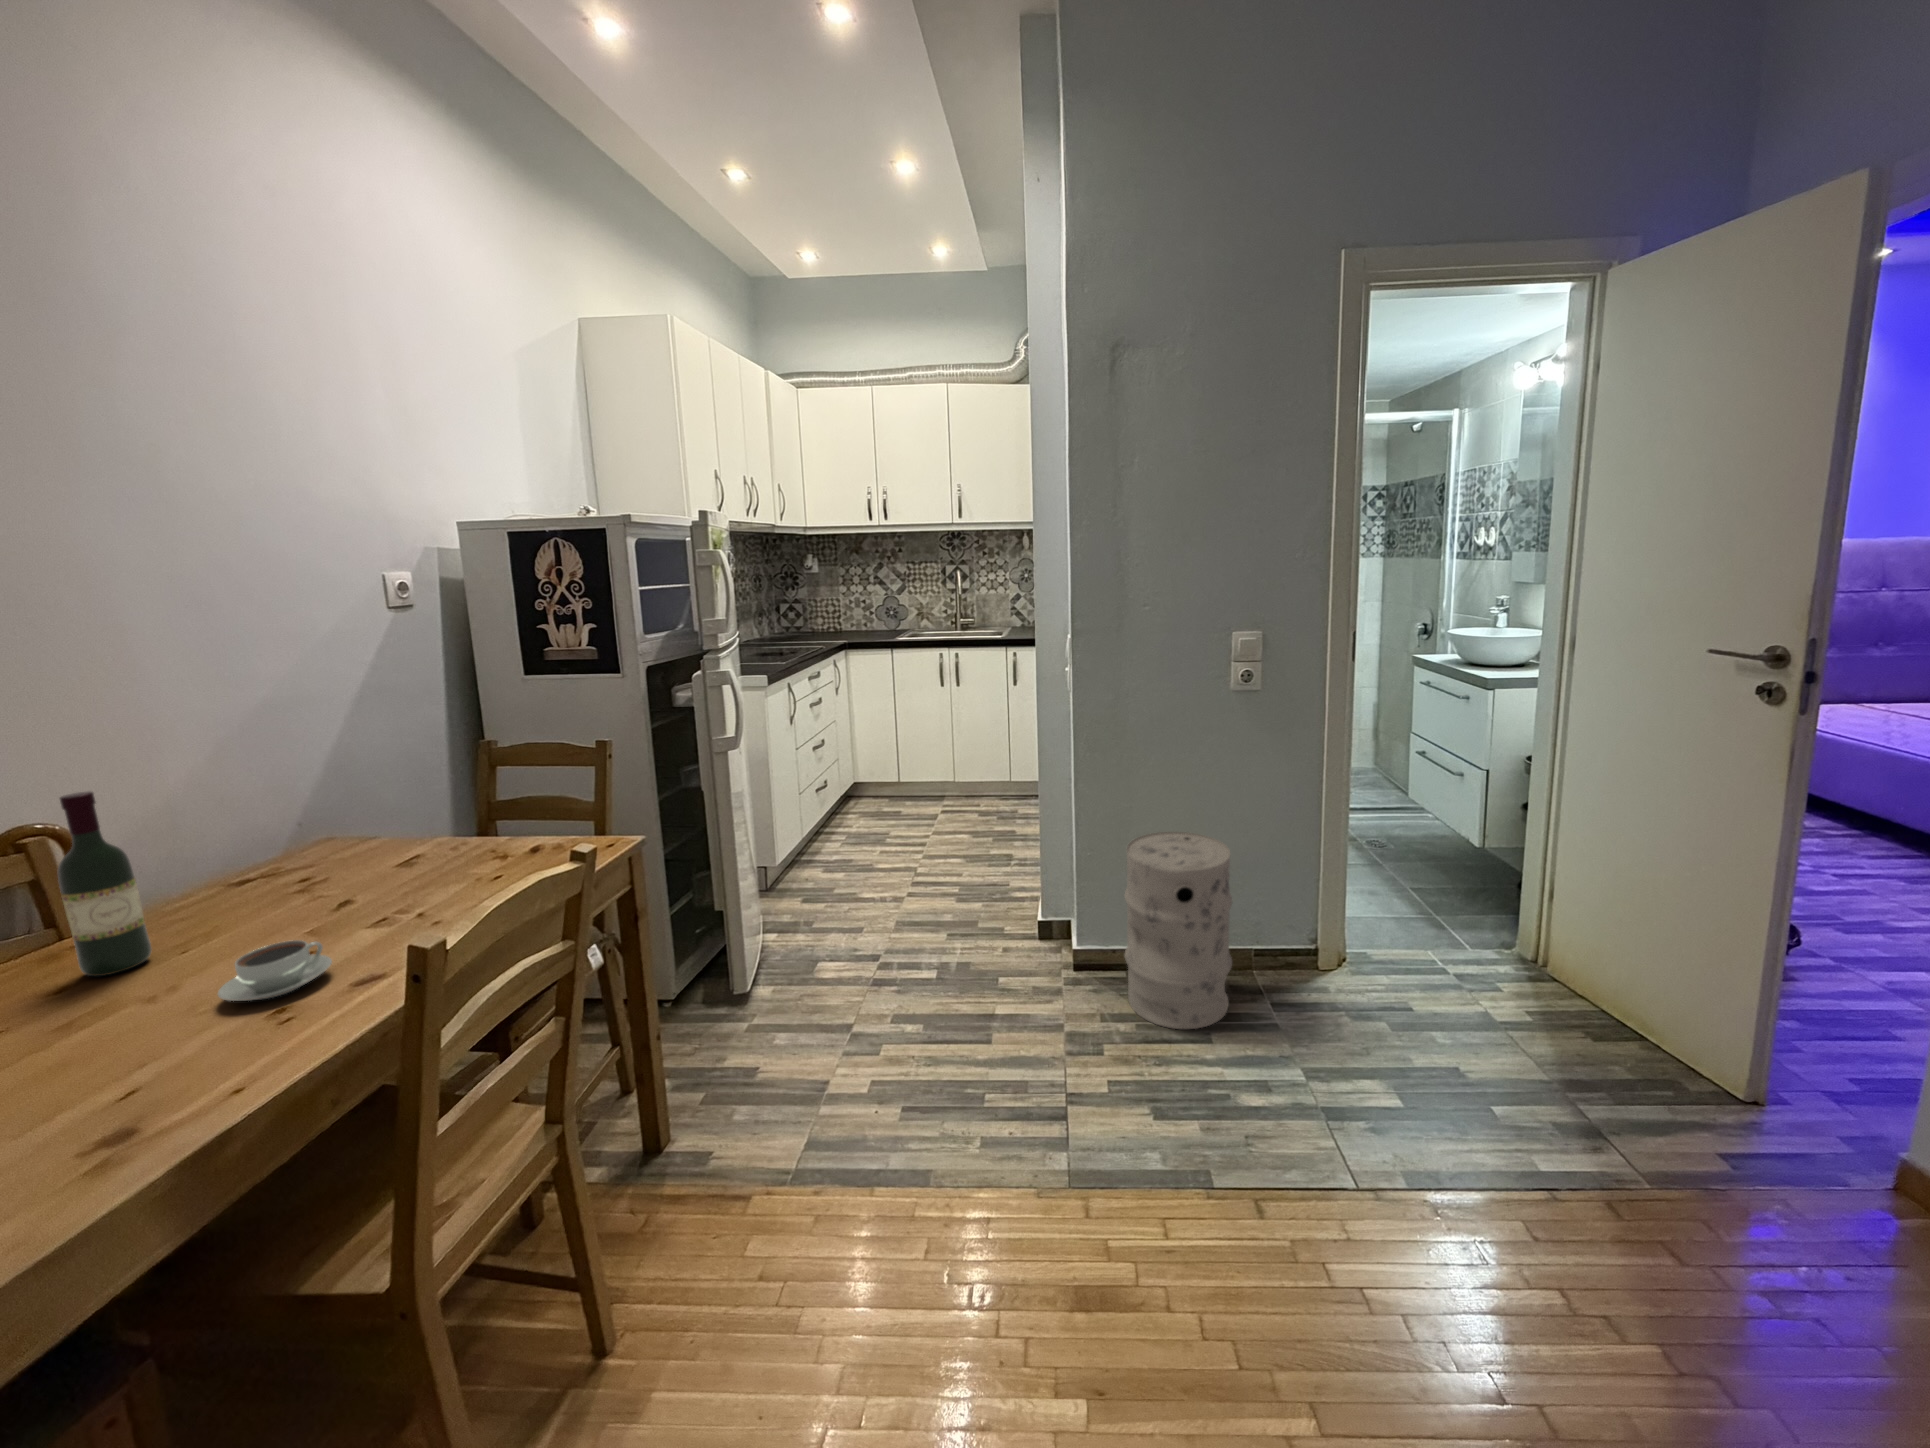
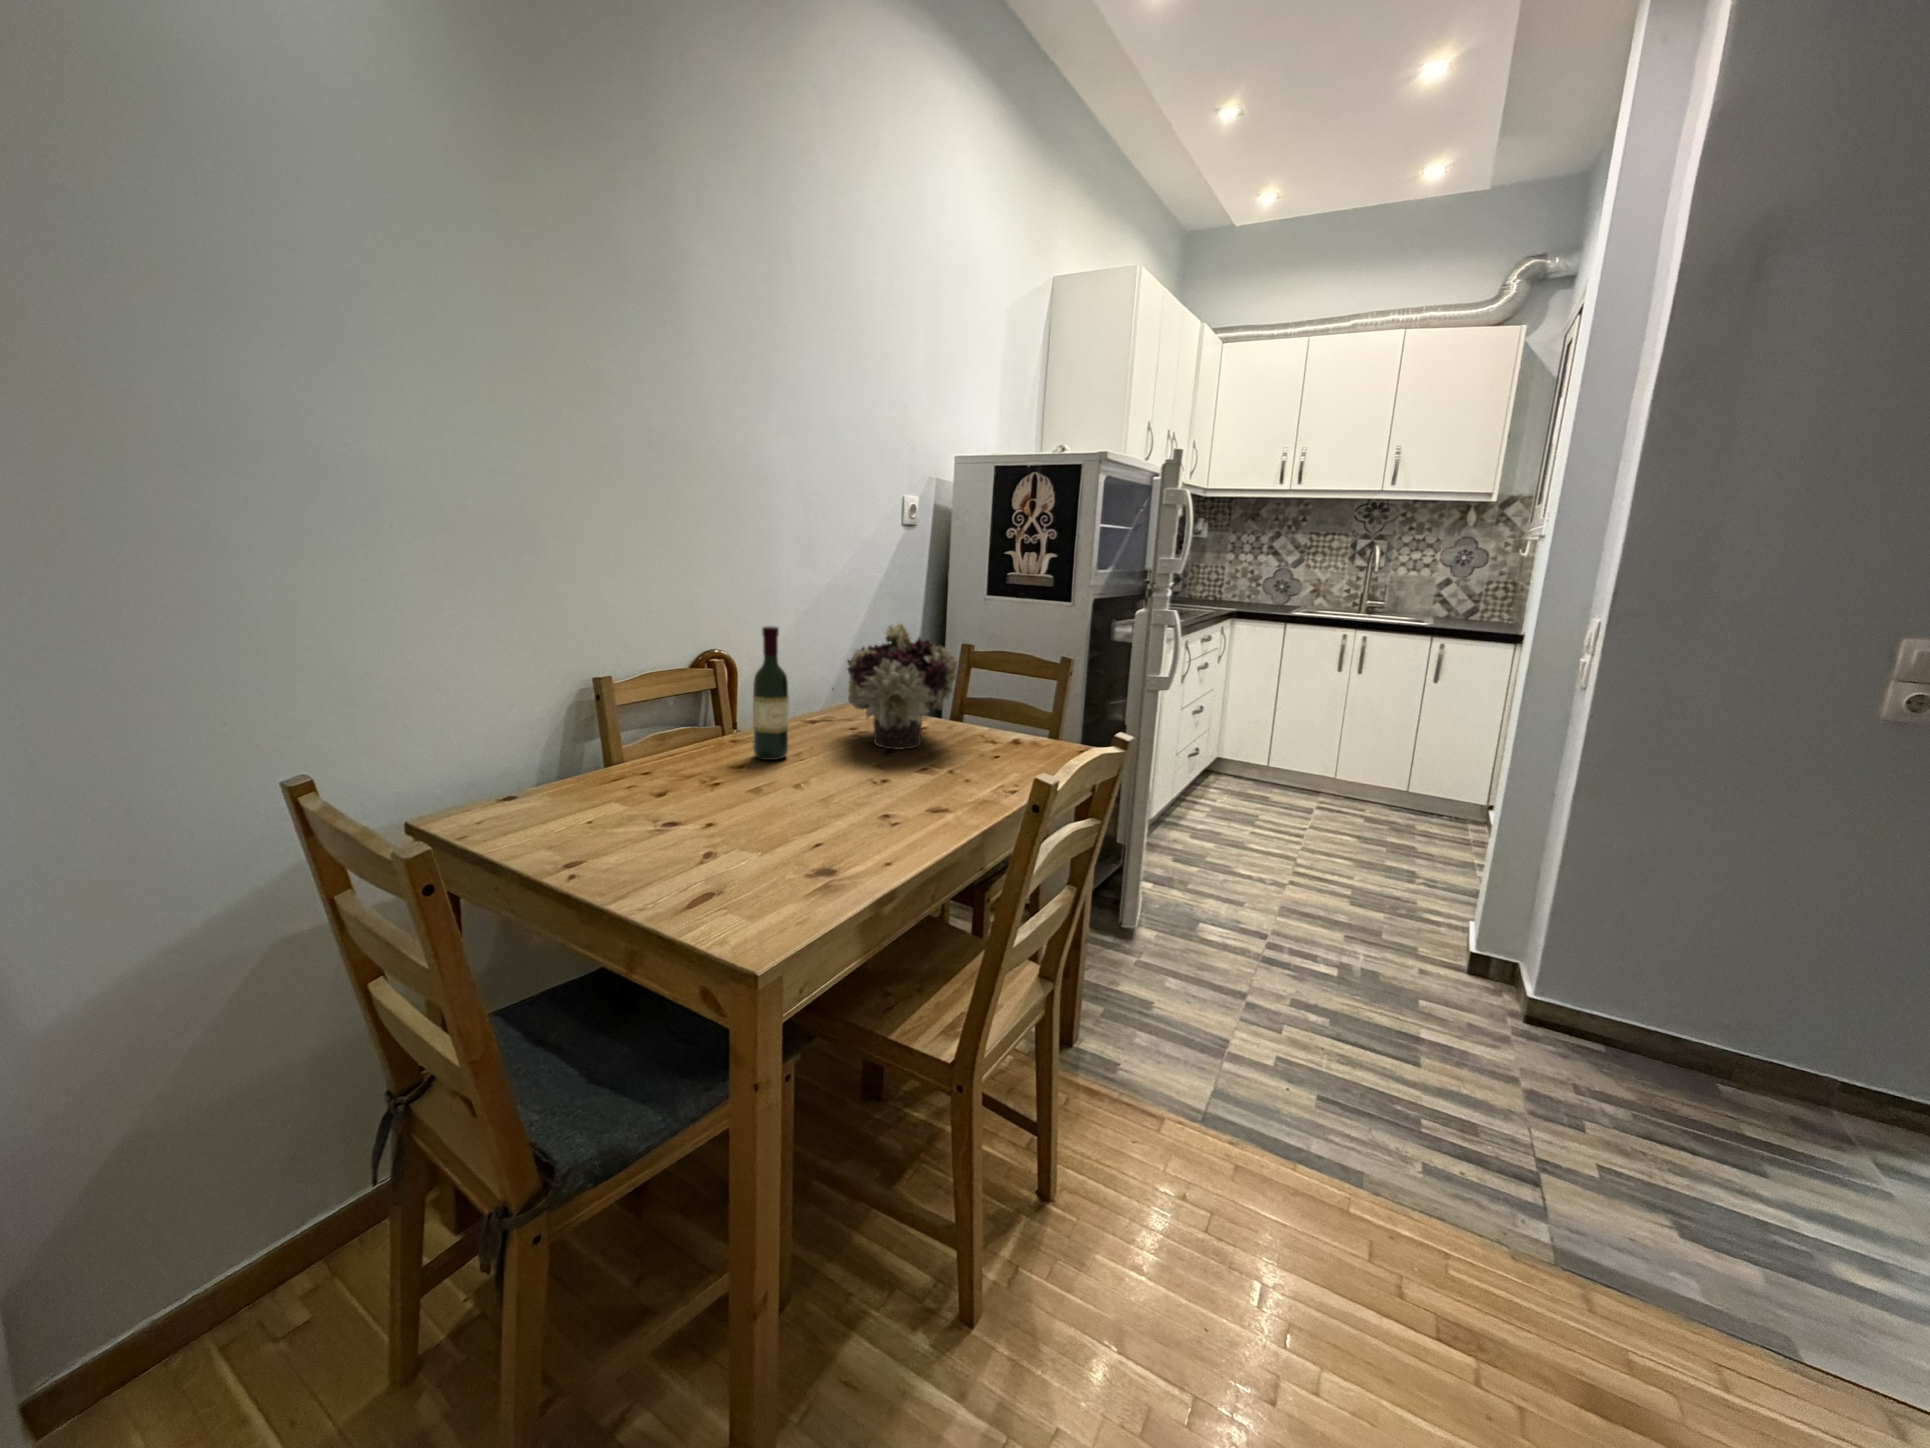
flower arrangement: none [253,743,431,905] -> present [848,622,957,750]
trash can: present [1125,832,1232,1029] -> none [1617,887,1860,1162]
coffee cup: present [218,940,332,1001] -> none [846,762,912,801]

